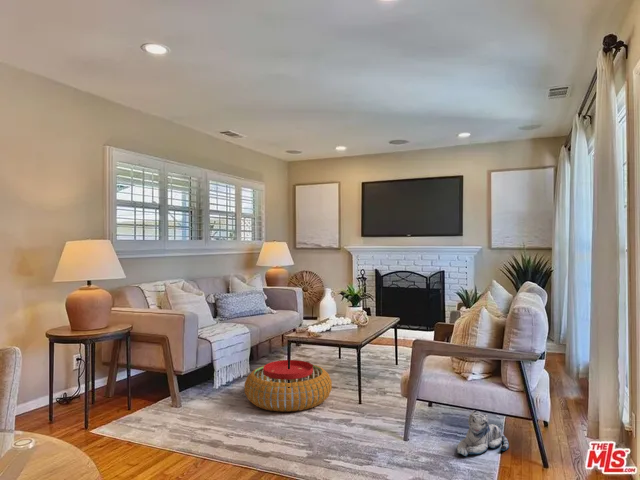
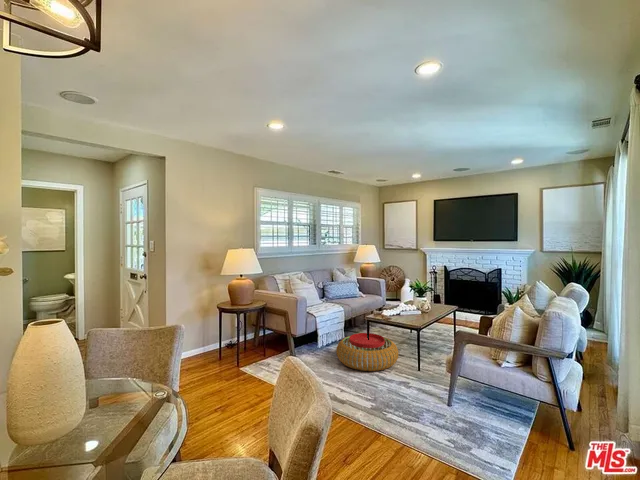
plush toy: present [457,410,509,456] -> none [490,391,539,428]

